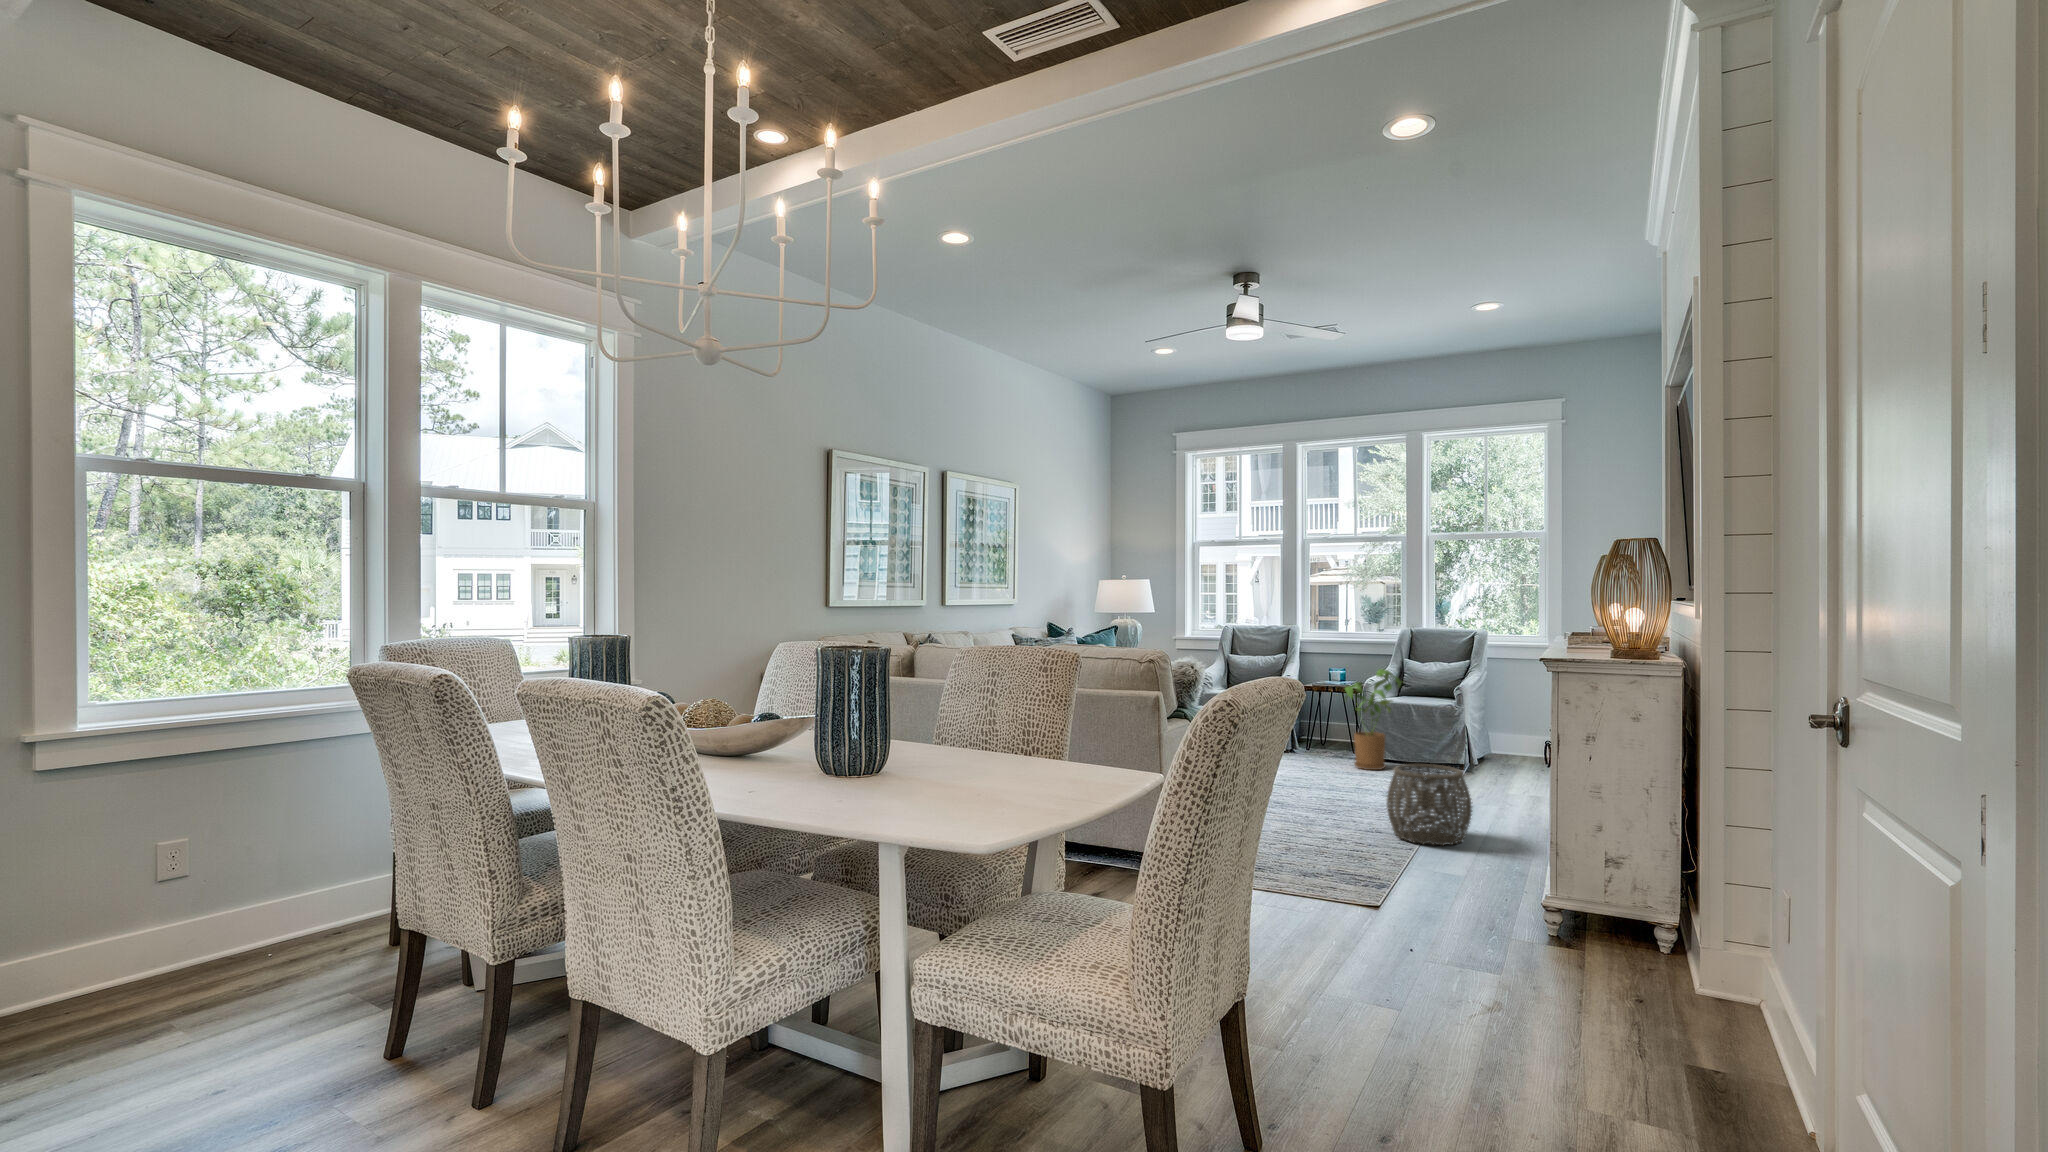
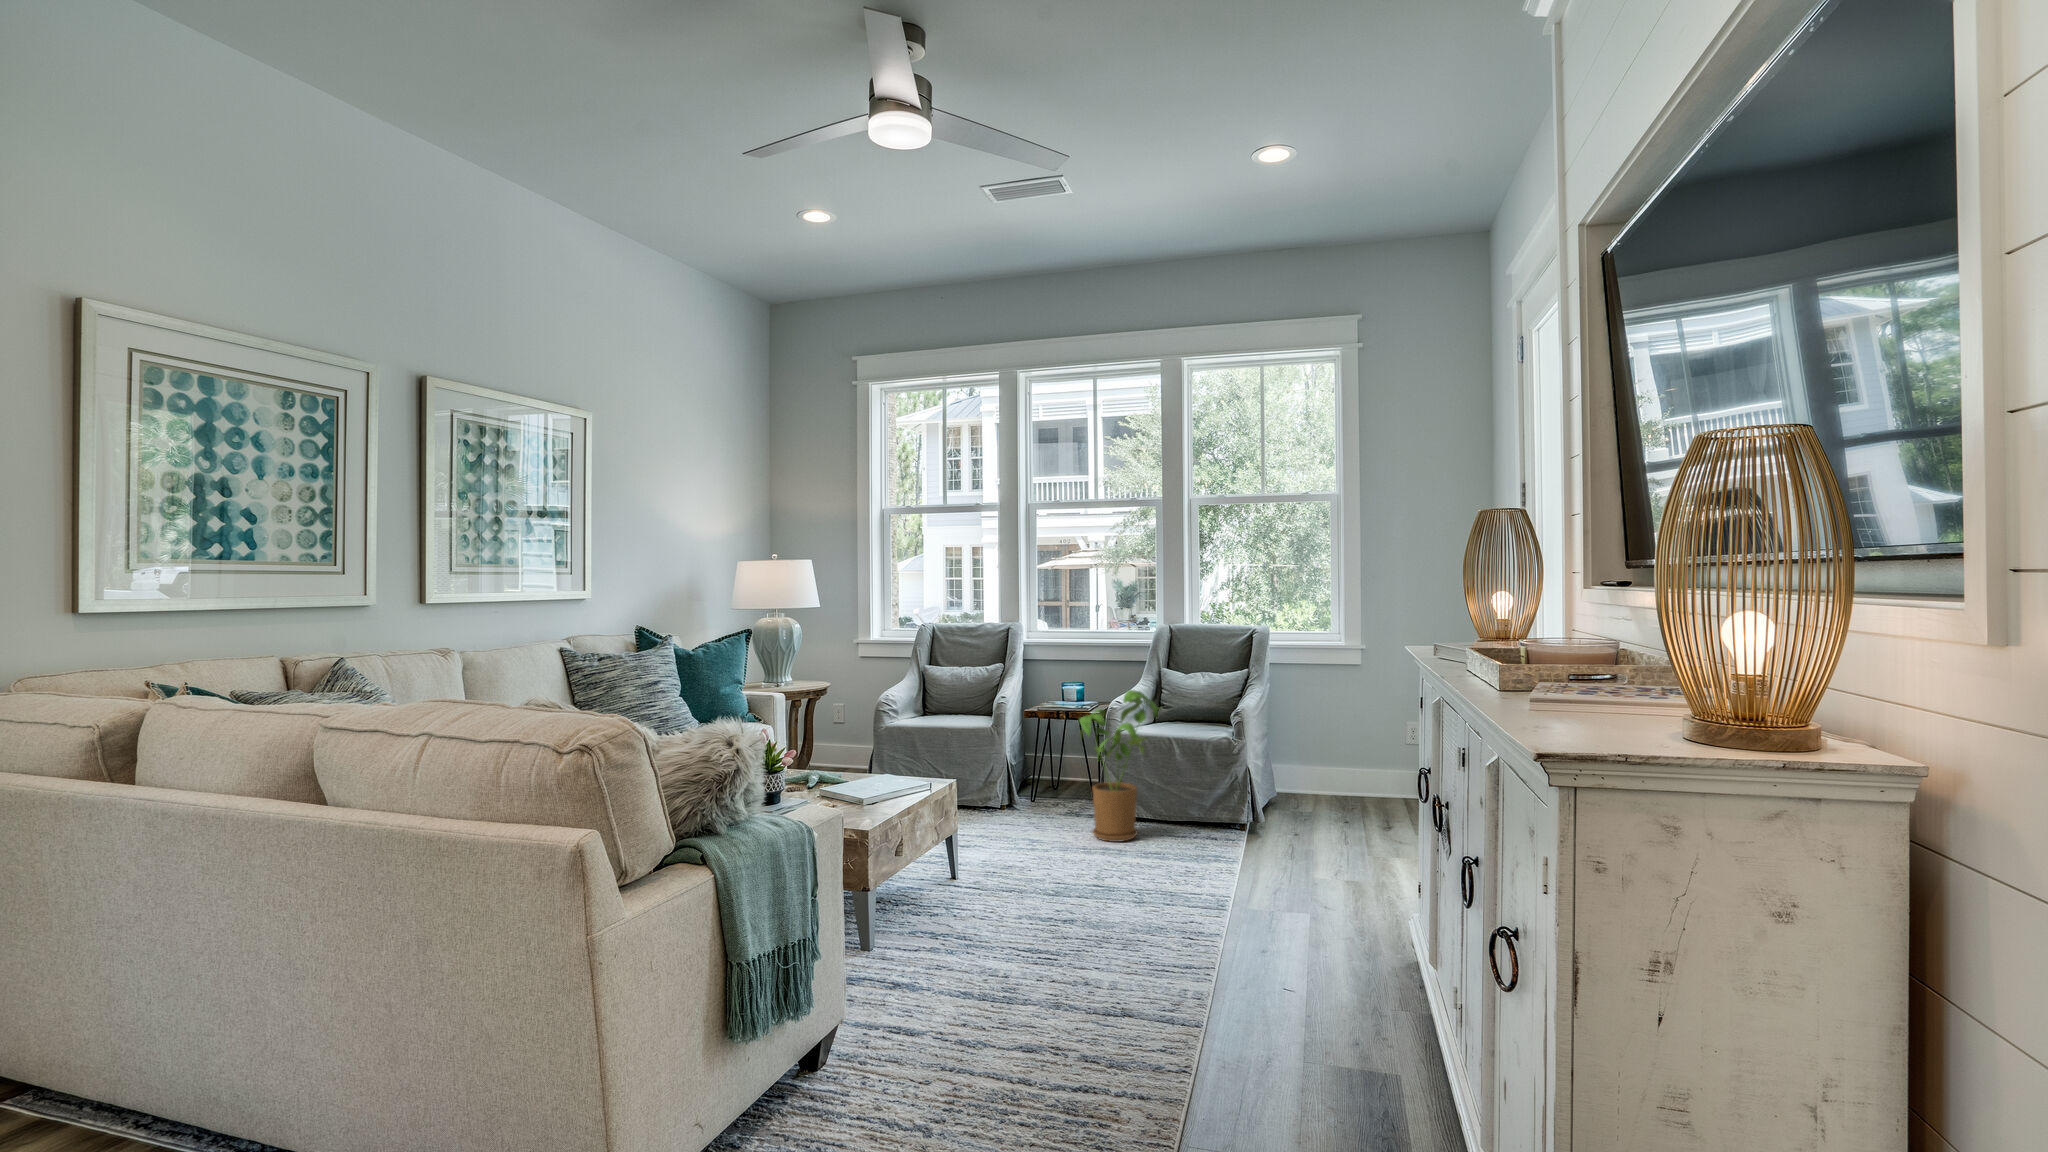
woven basket: present [1387,764,1472,846] -> none [1135,886,1286,1059]

